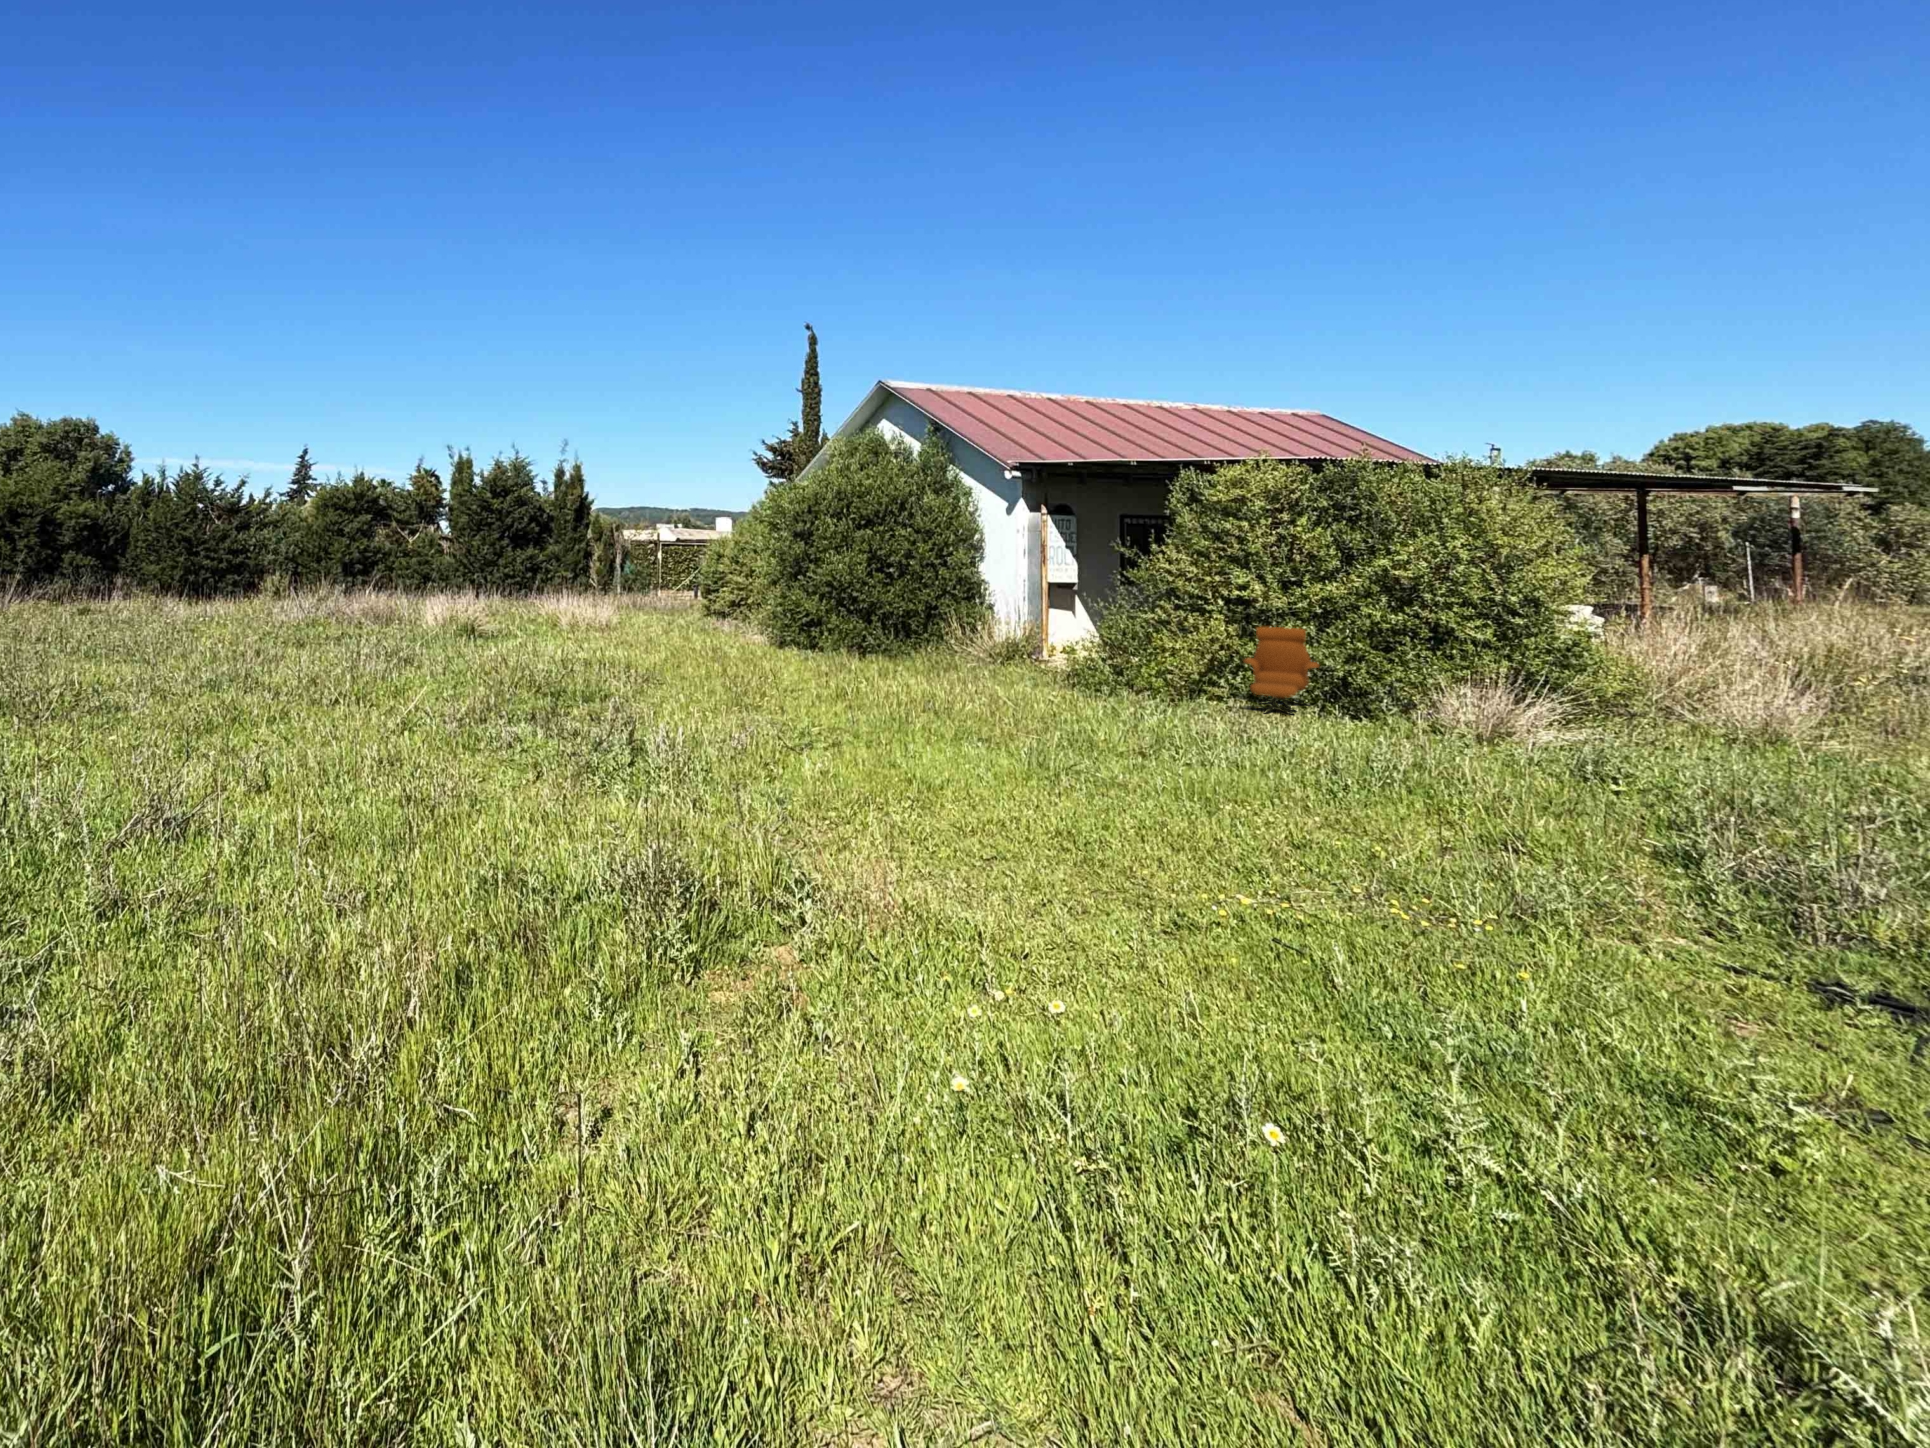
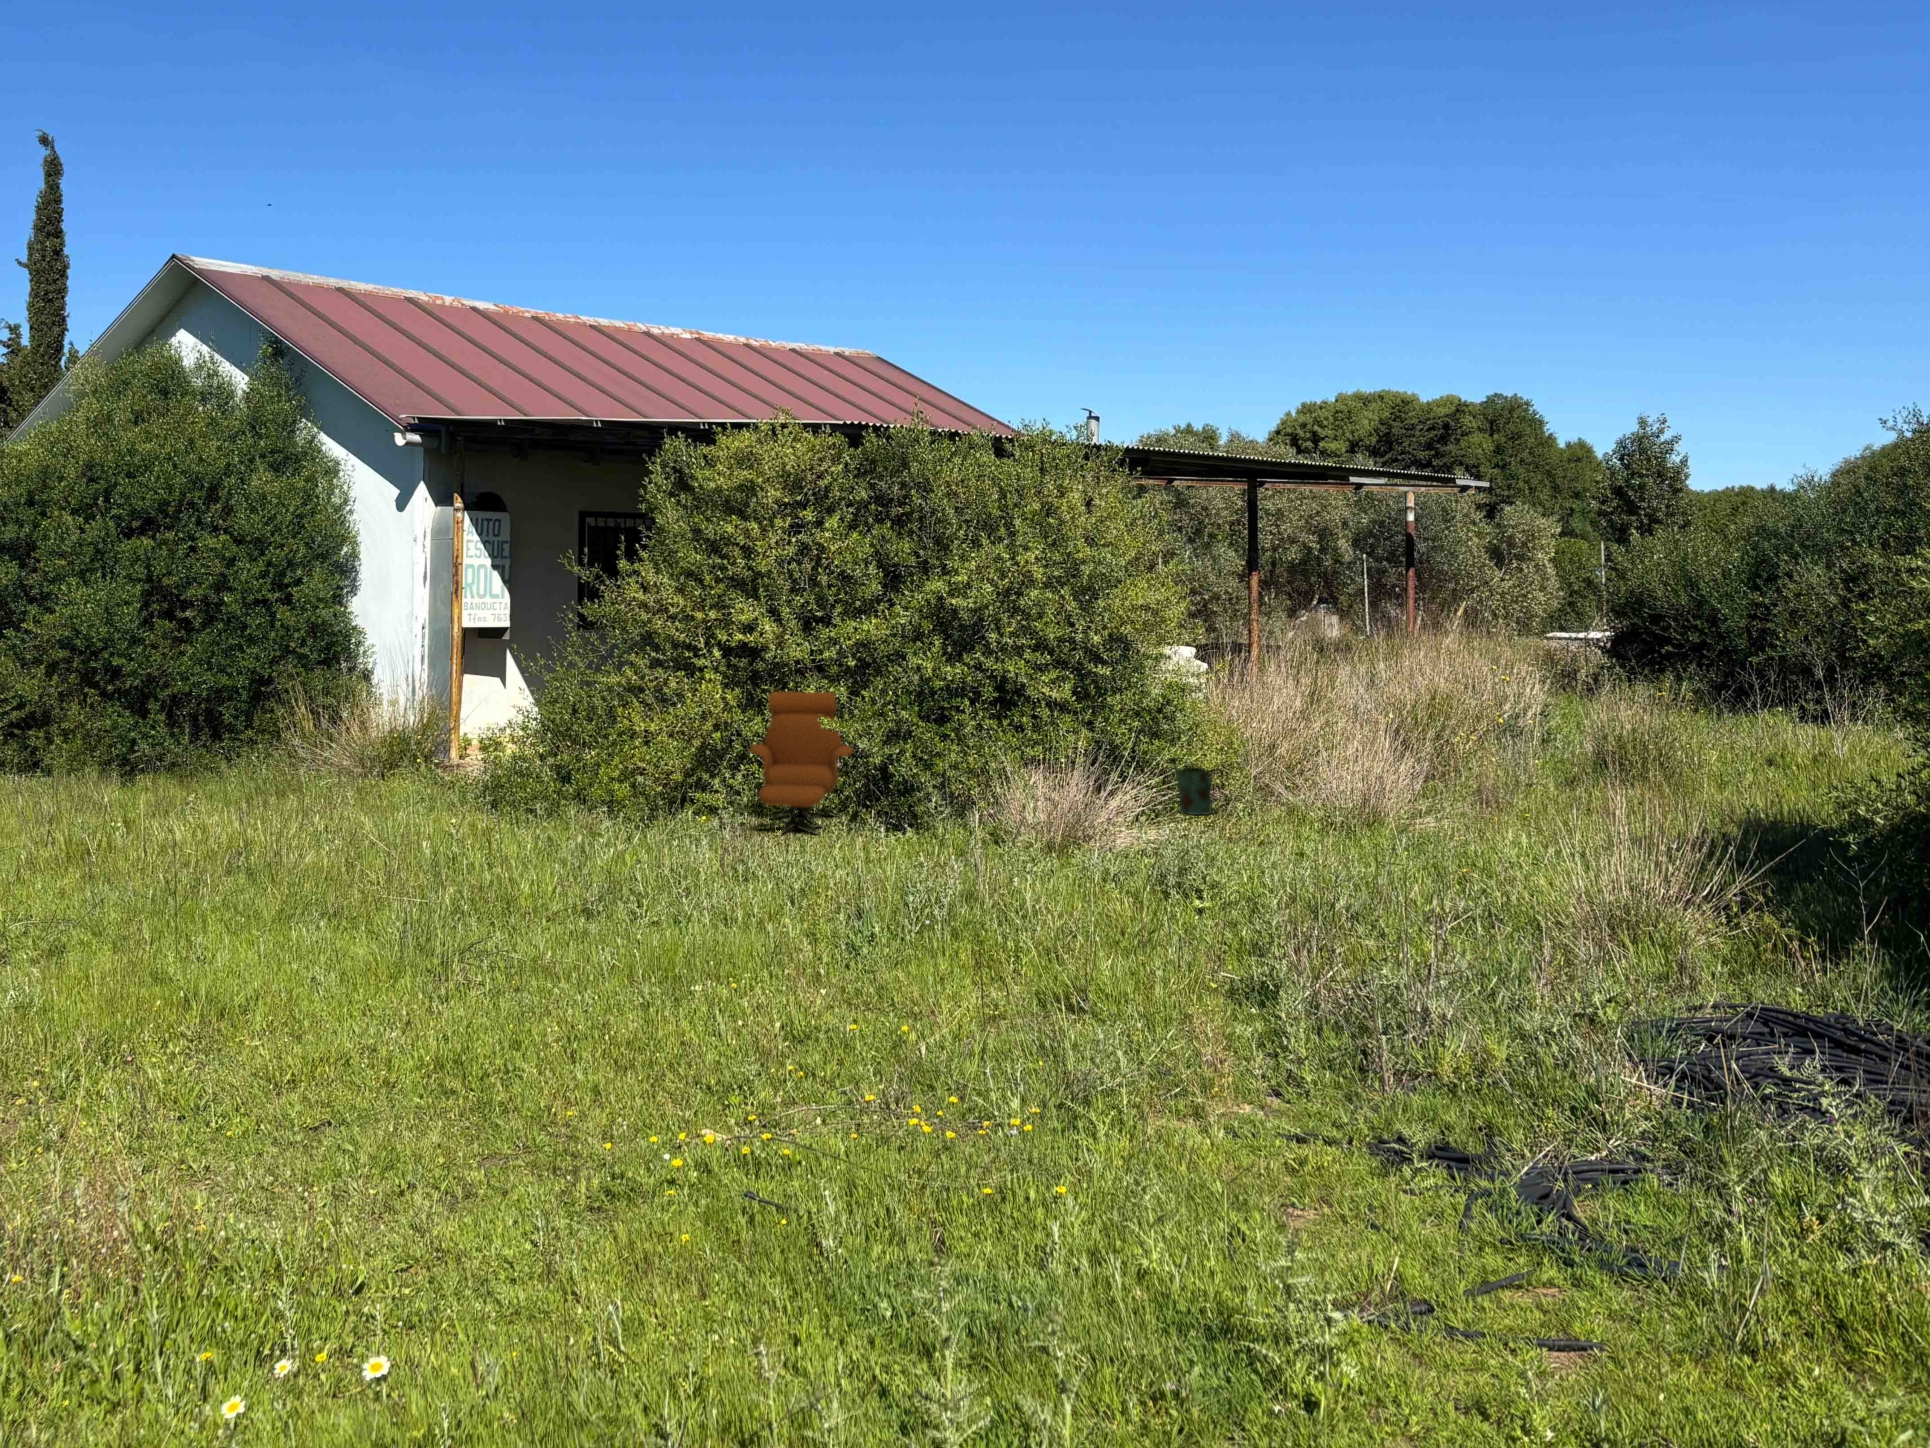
watering can: none [1585,685,1627,727] -> present [1168,757,1212,815]

